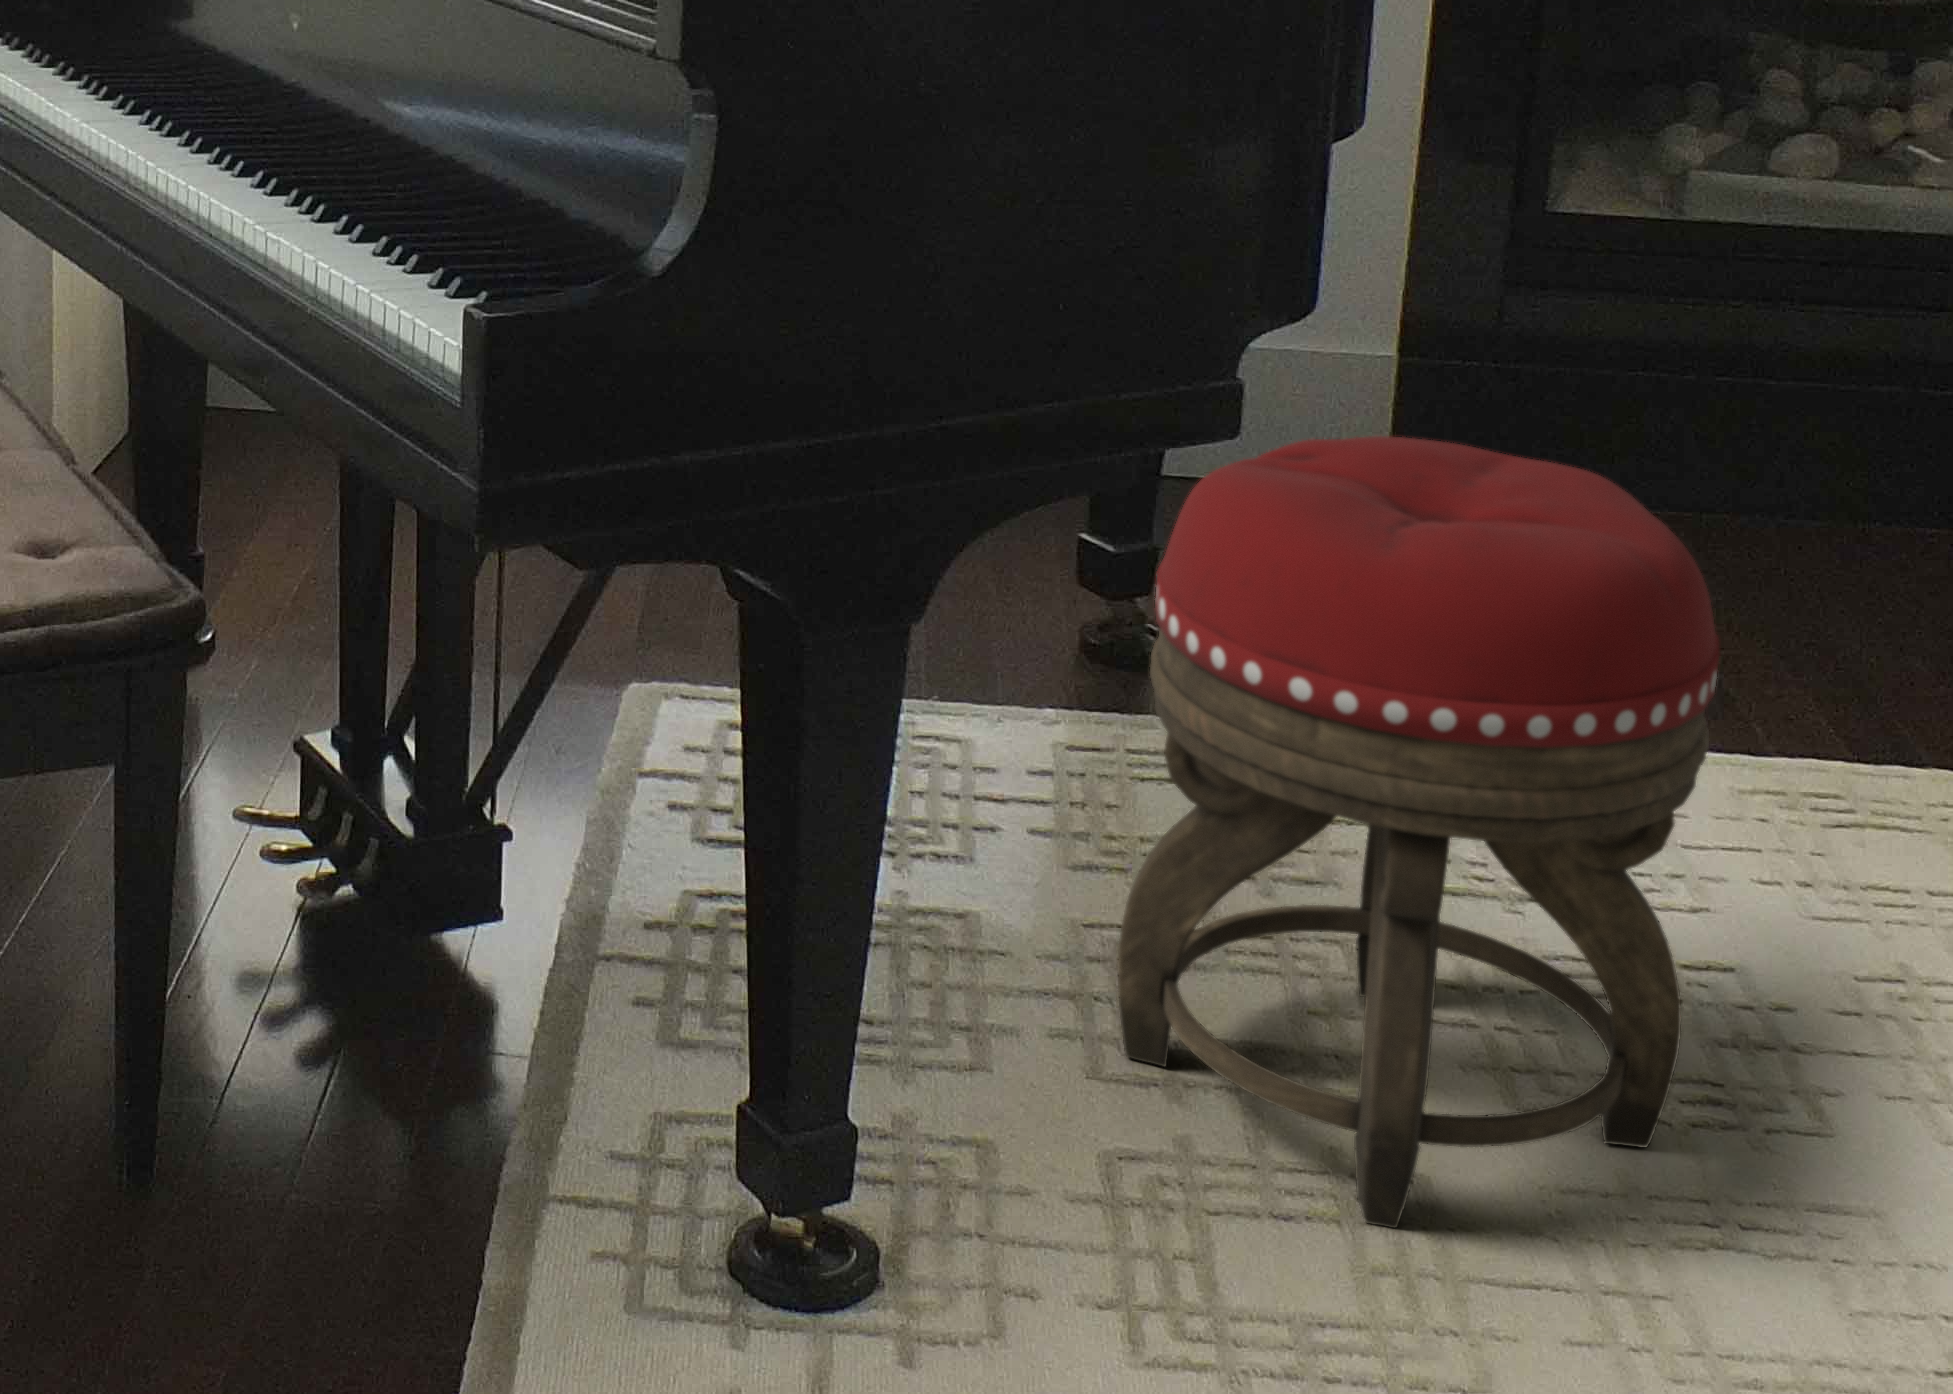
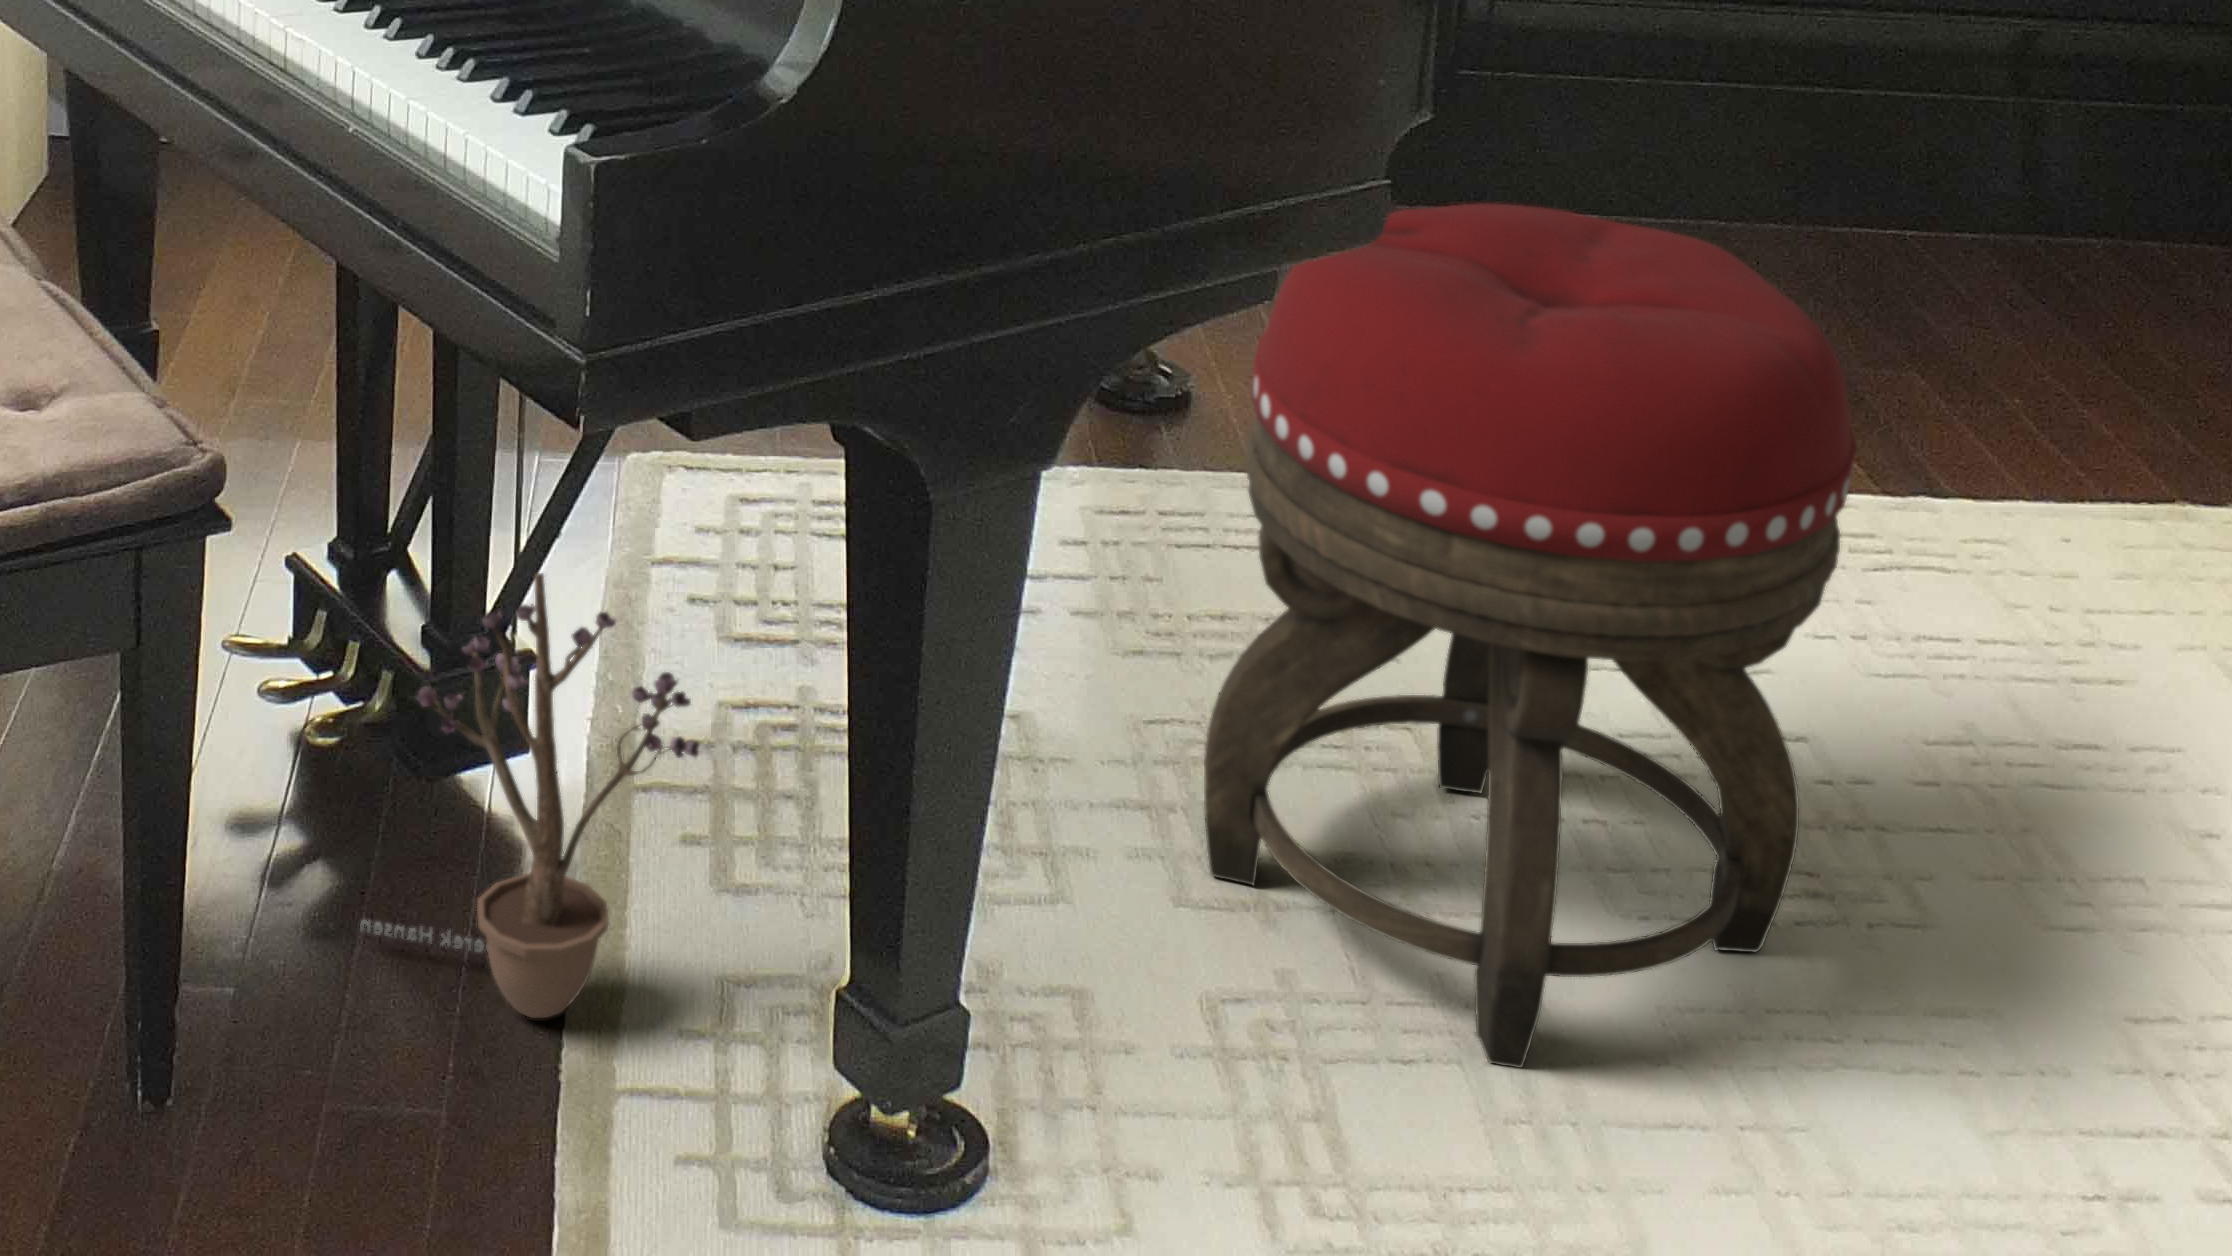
decorative plant: none [335,727,628,1135] -> present [360,573,699,1018]

